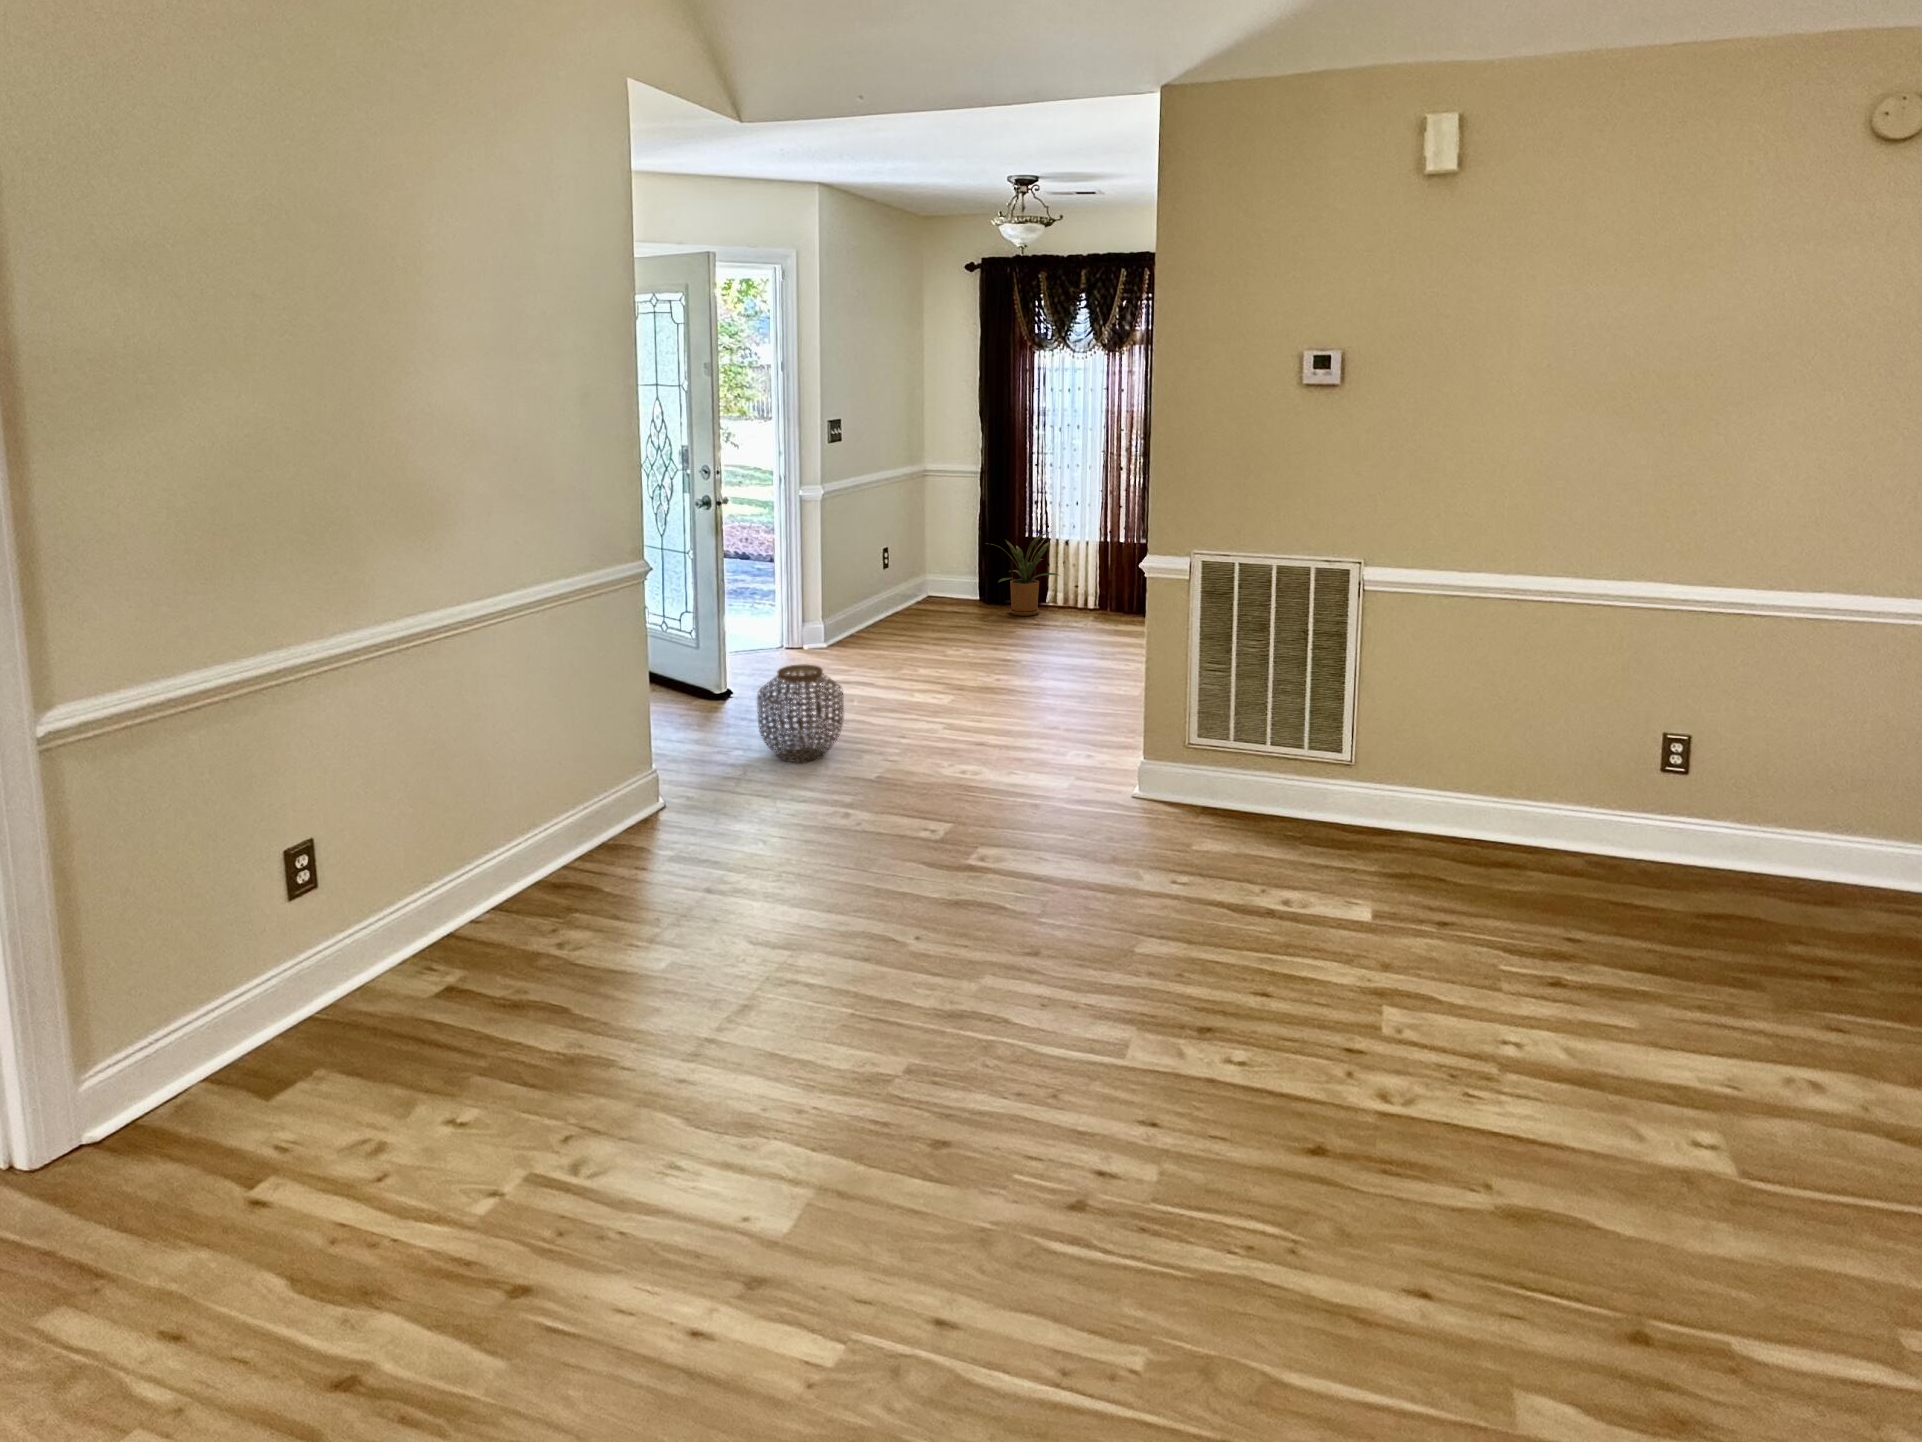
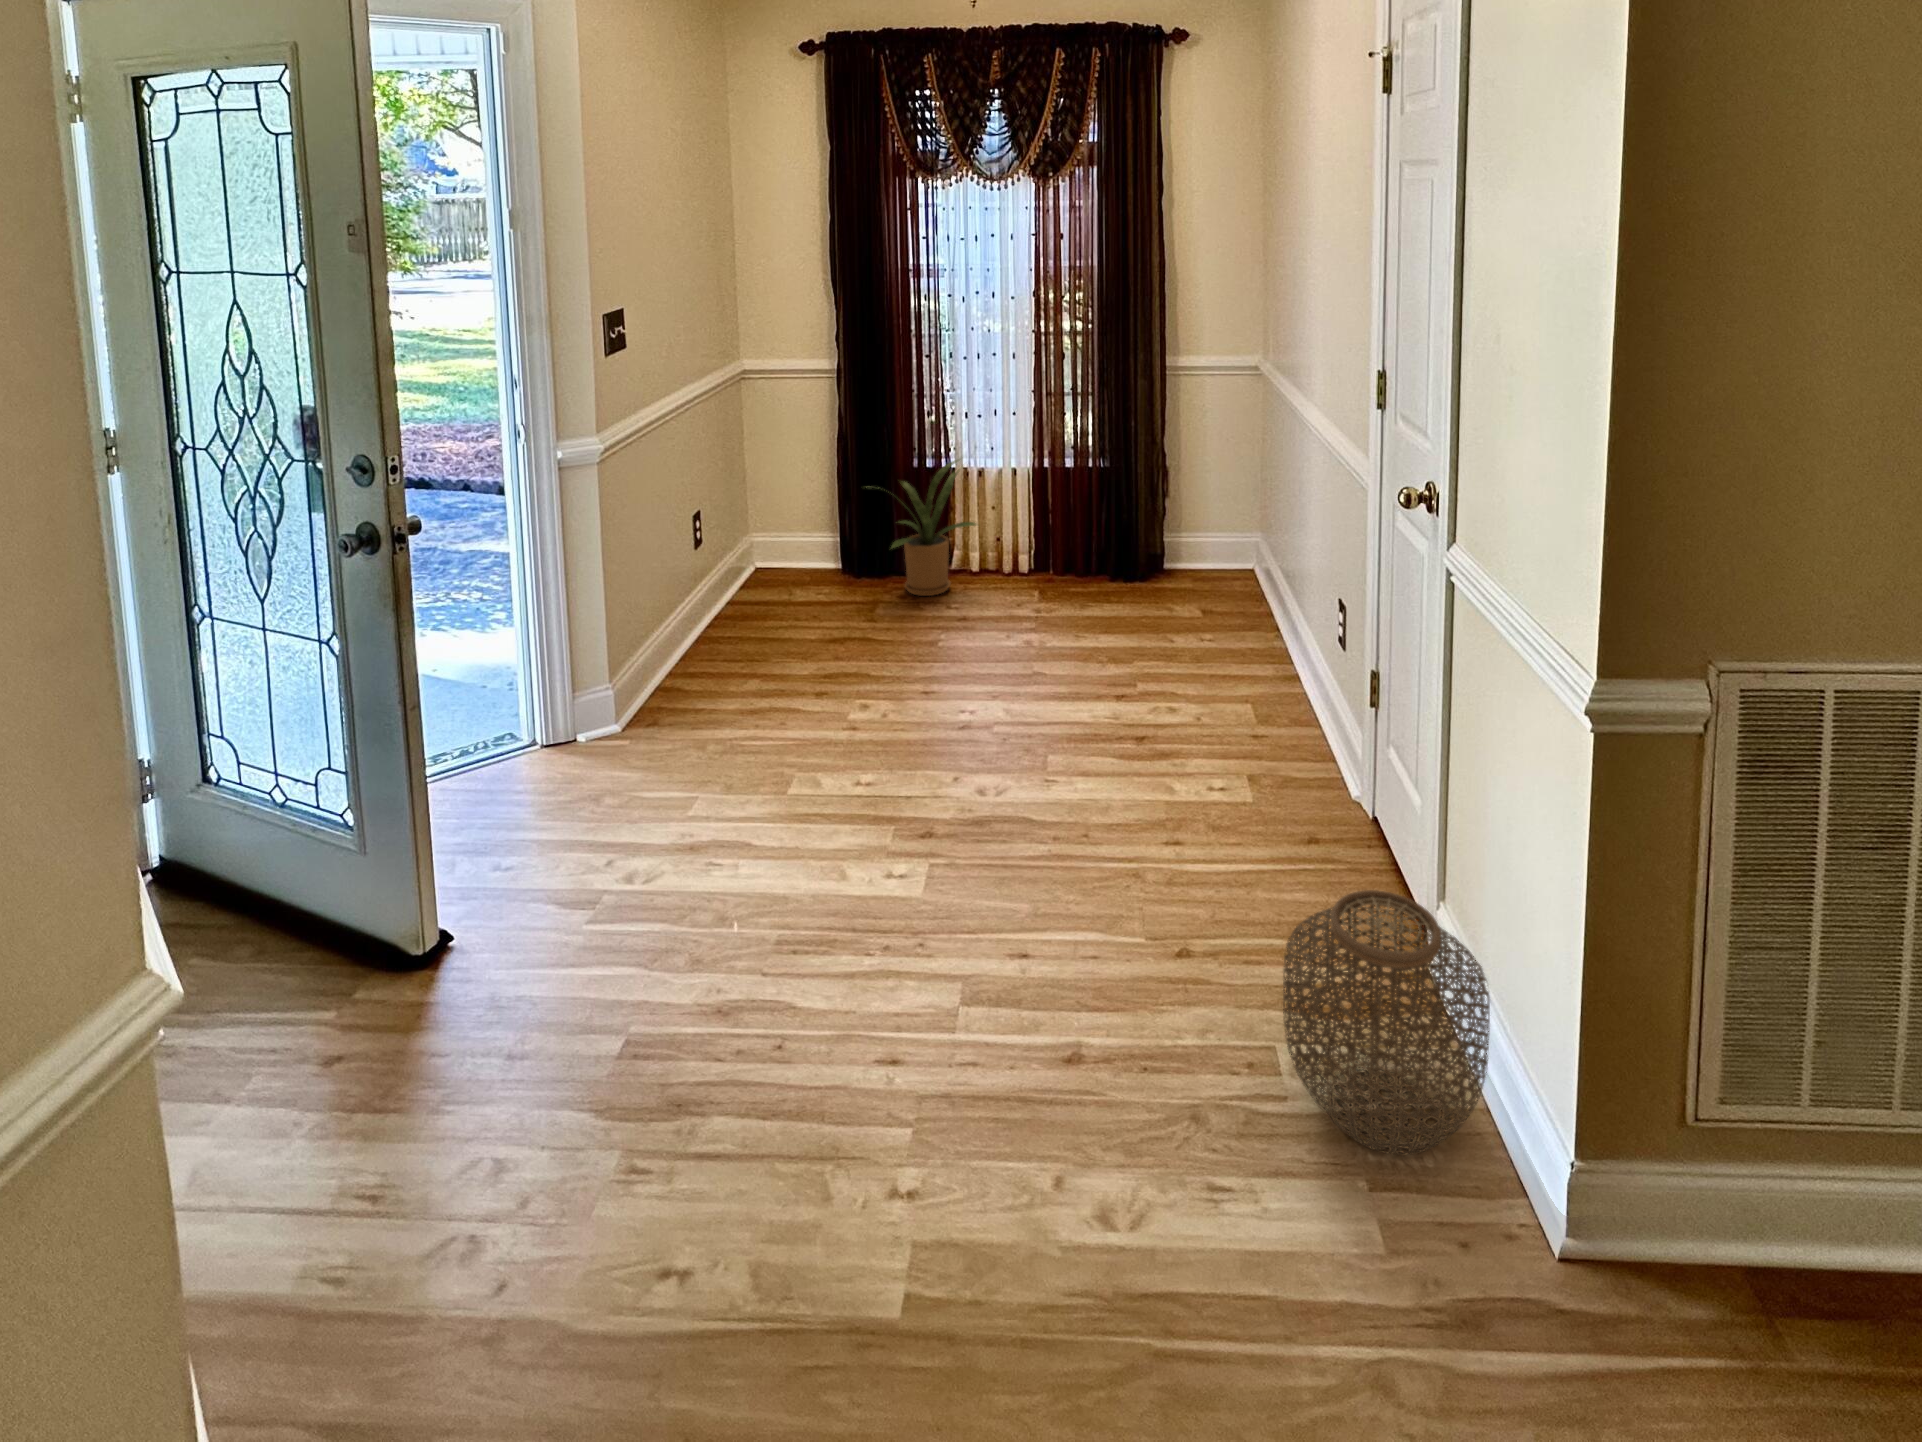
woven basket: present [757,664,844,762] -> present [1283,890,1490,1154]

